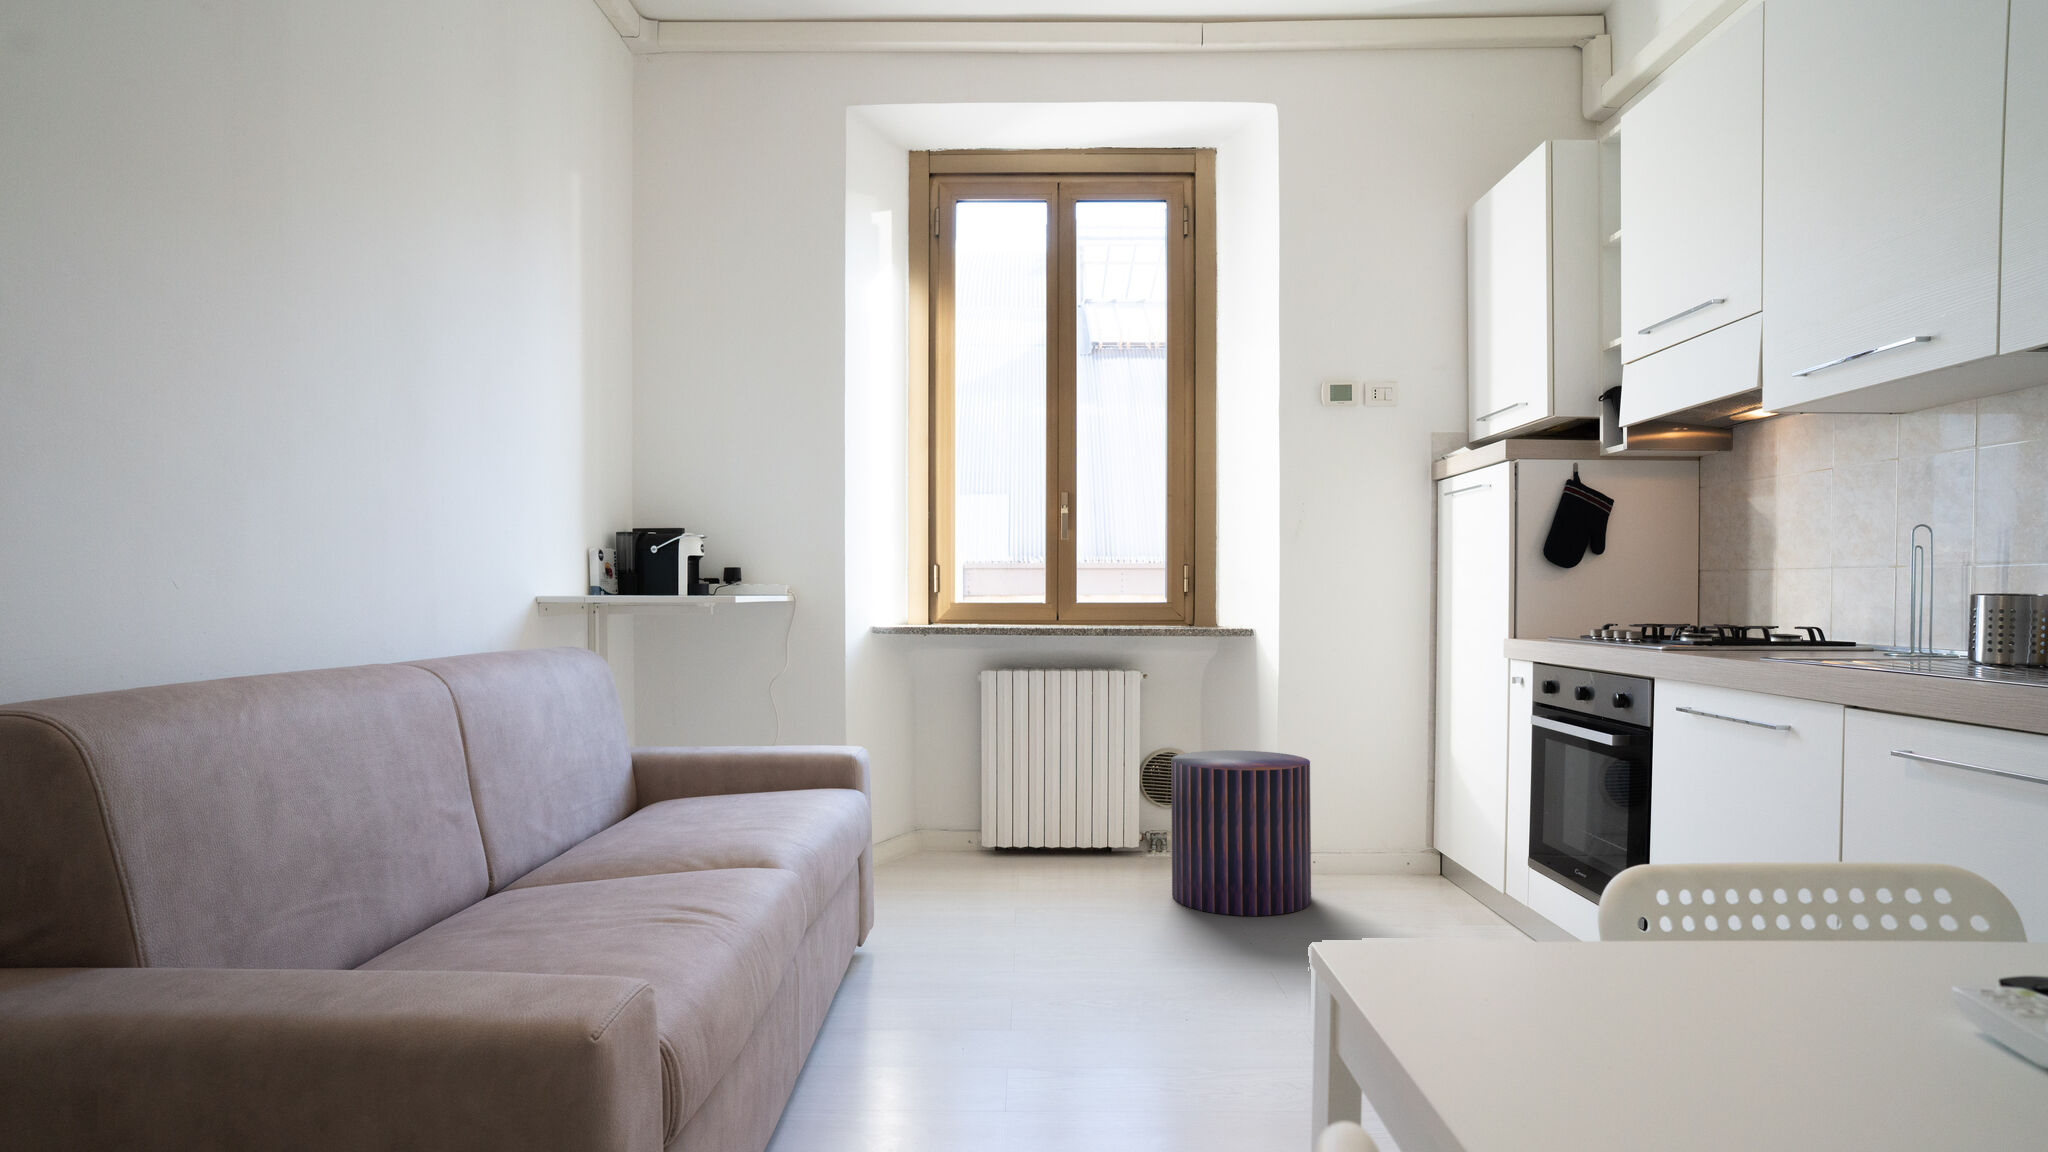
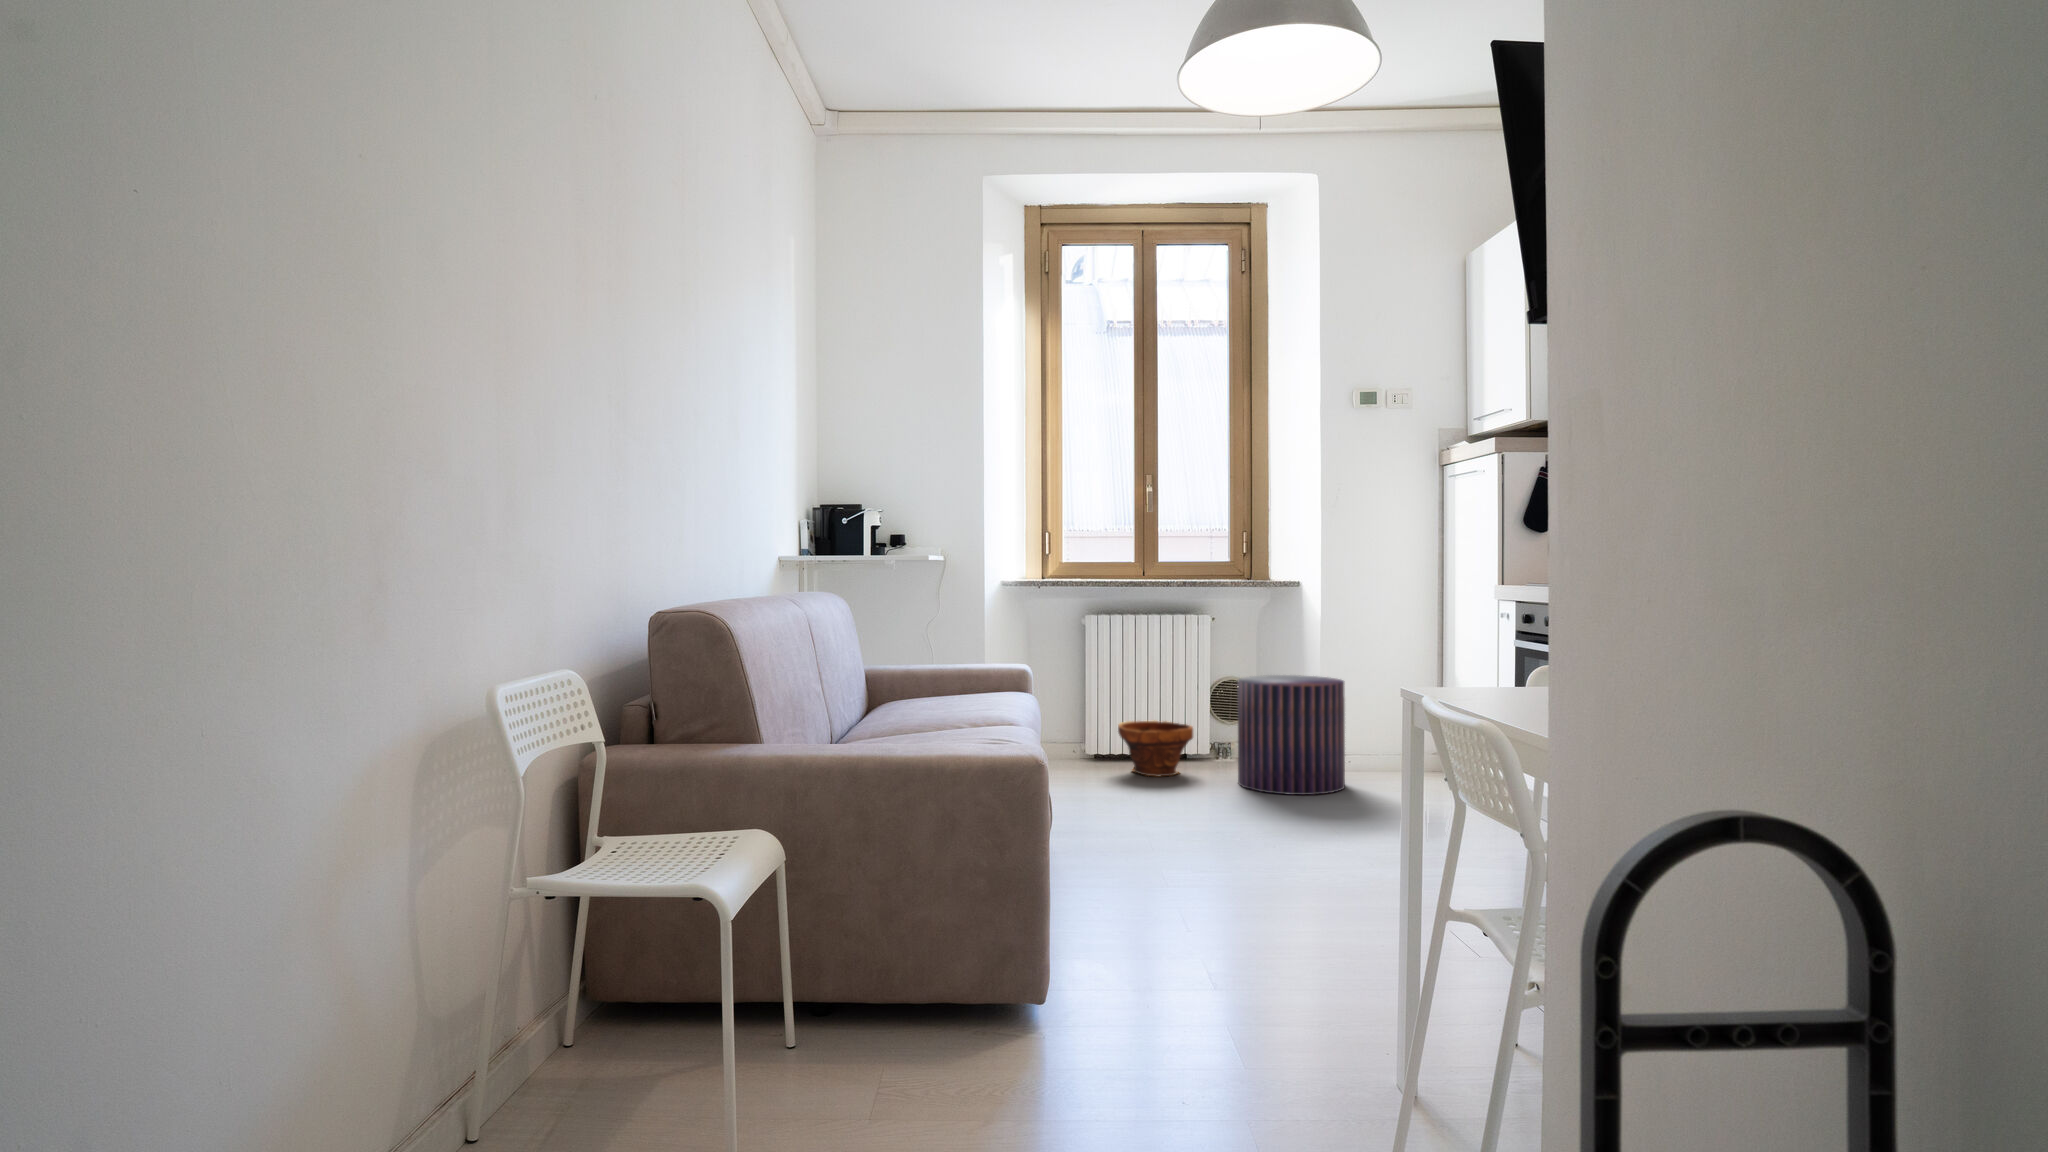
planter: none [1019,807,1116,884] -> present [1118,721,1193,777]

